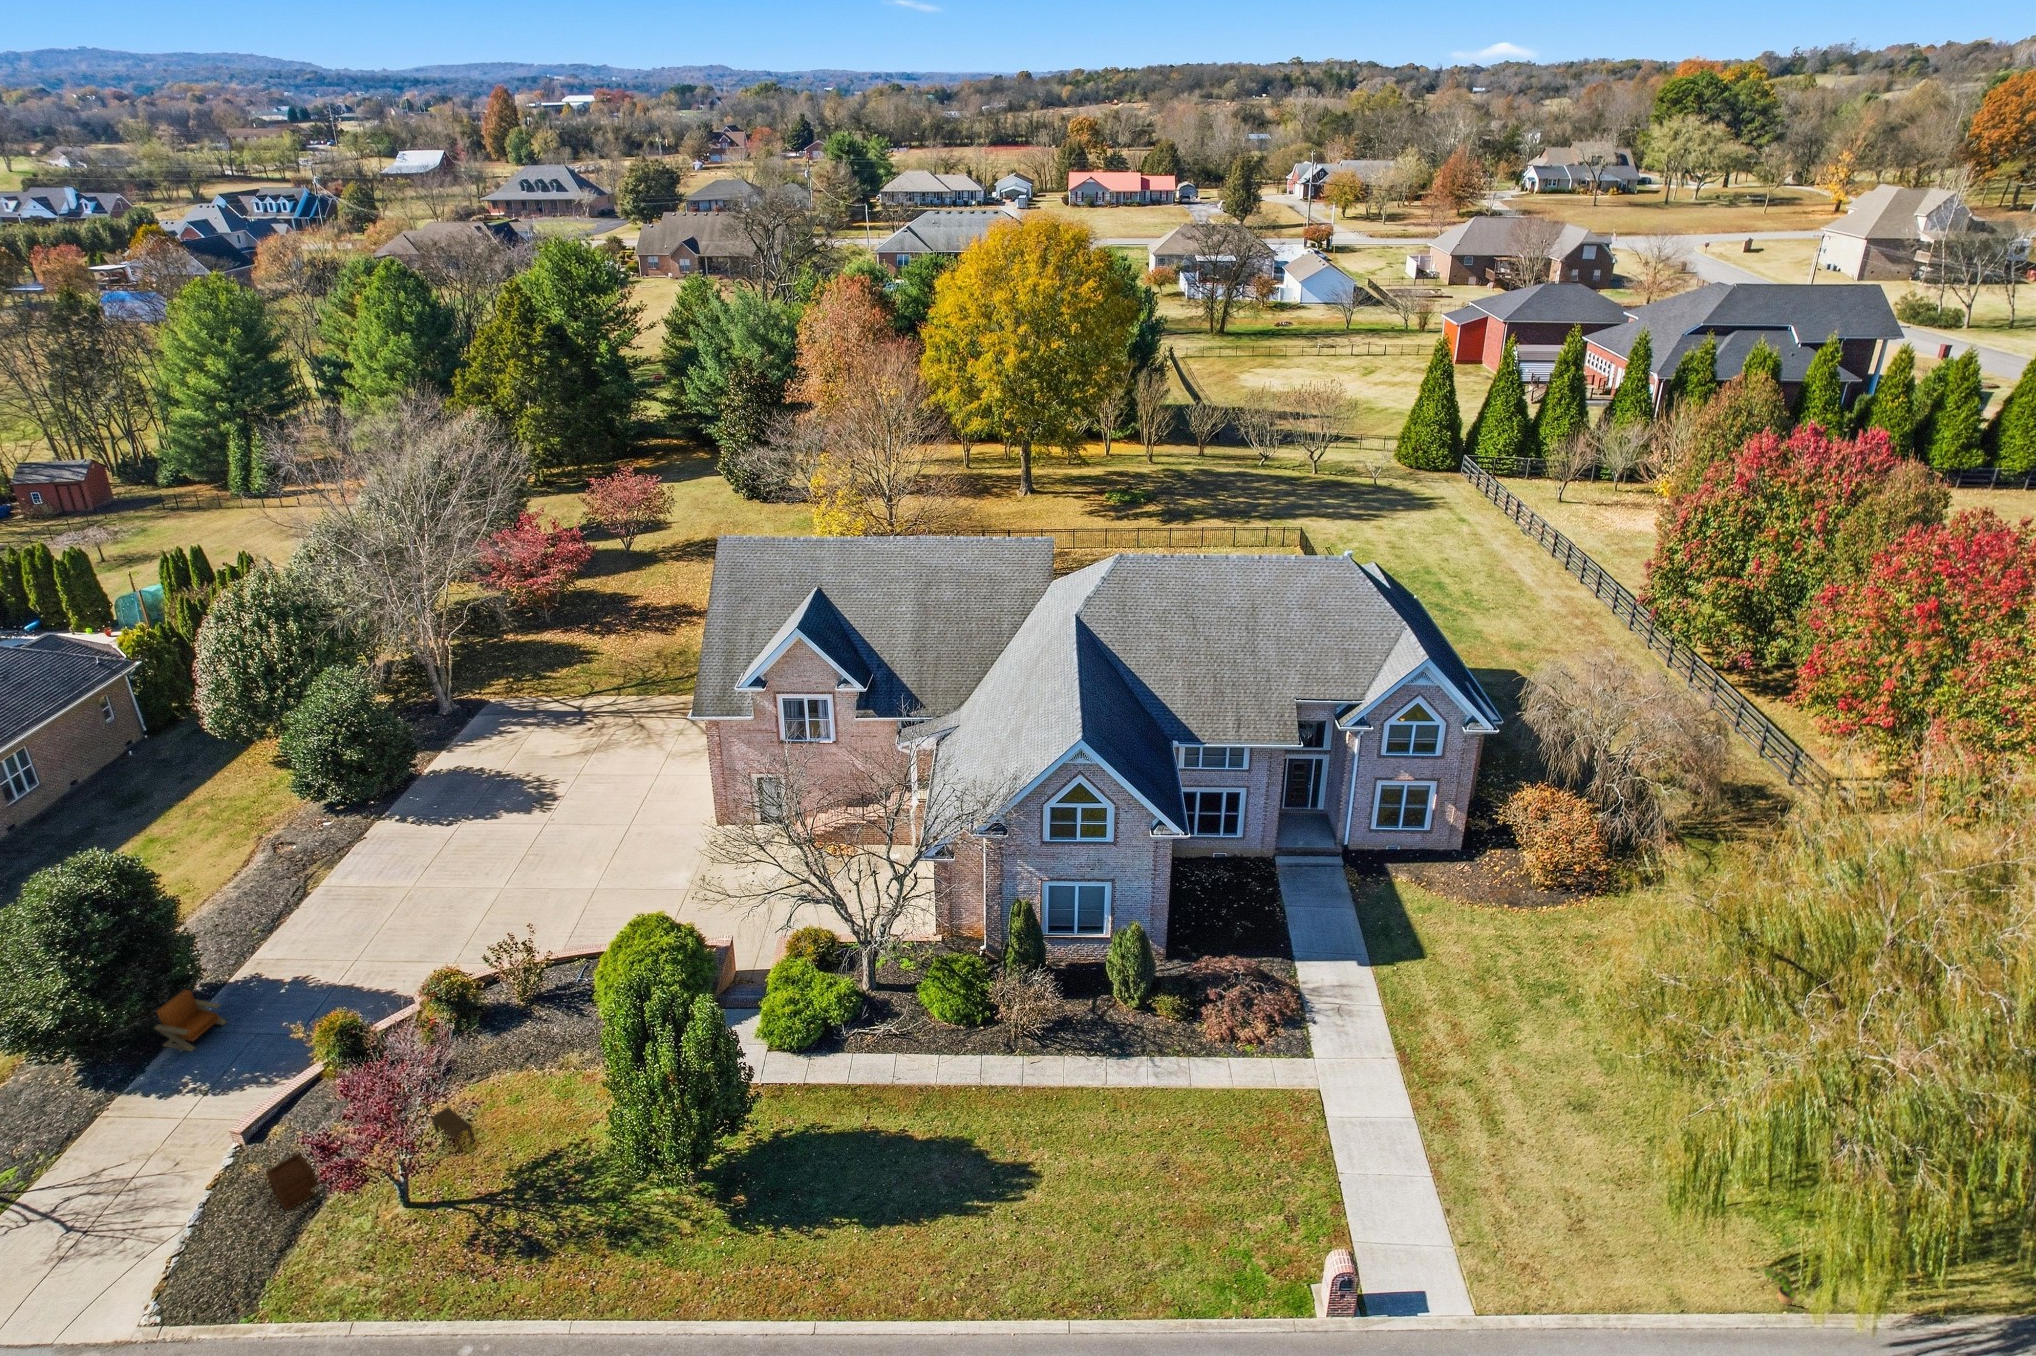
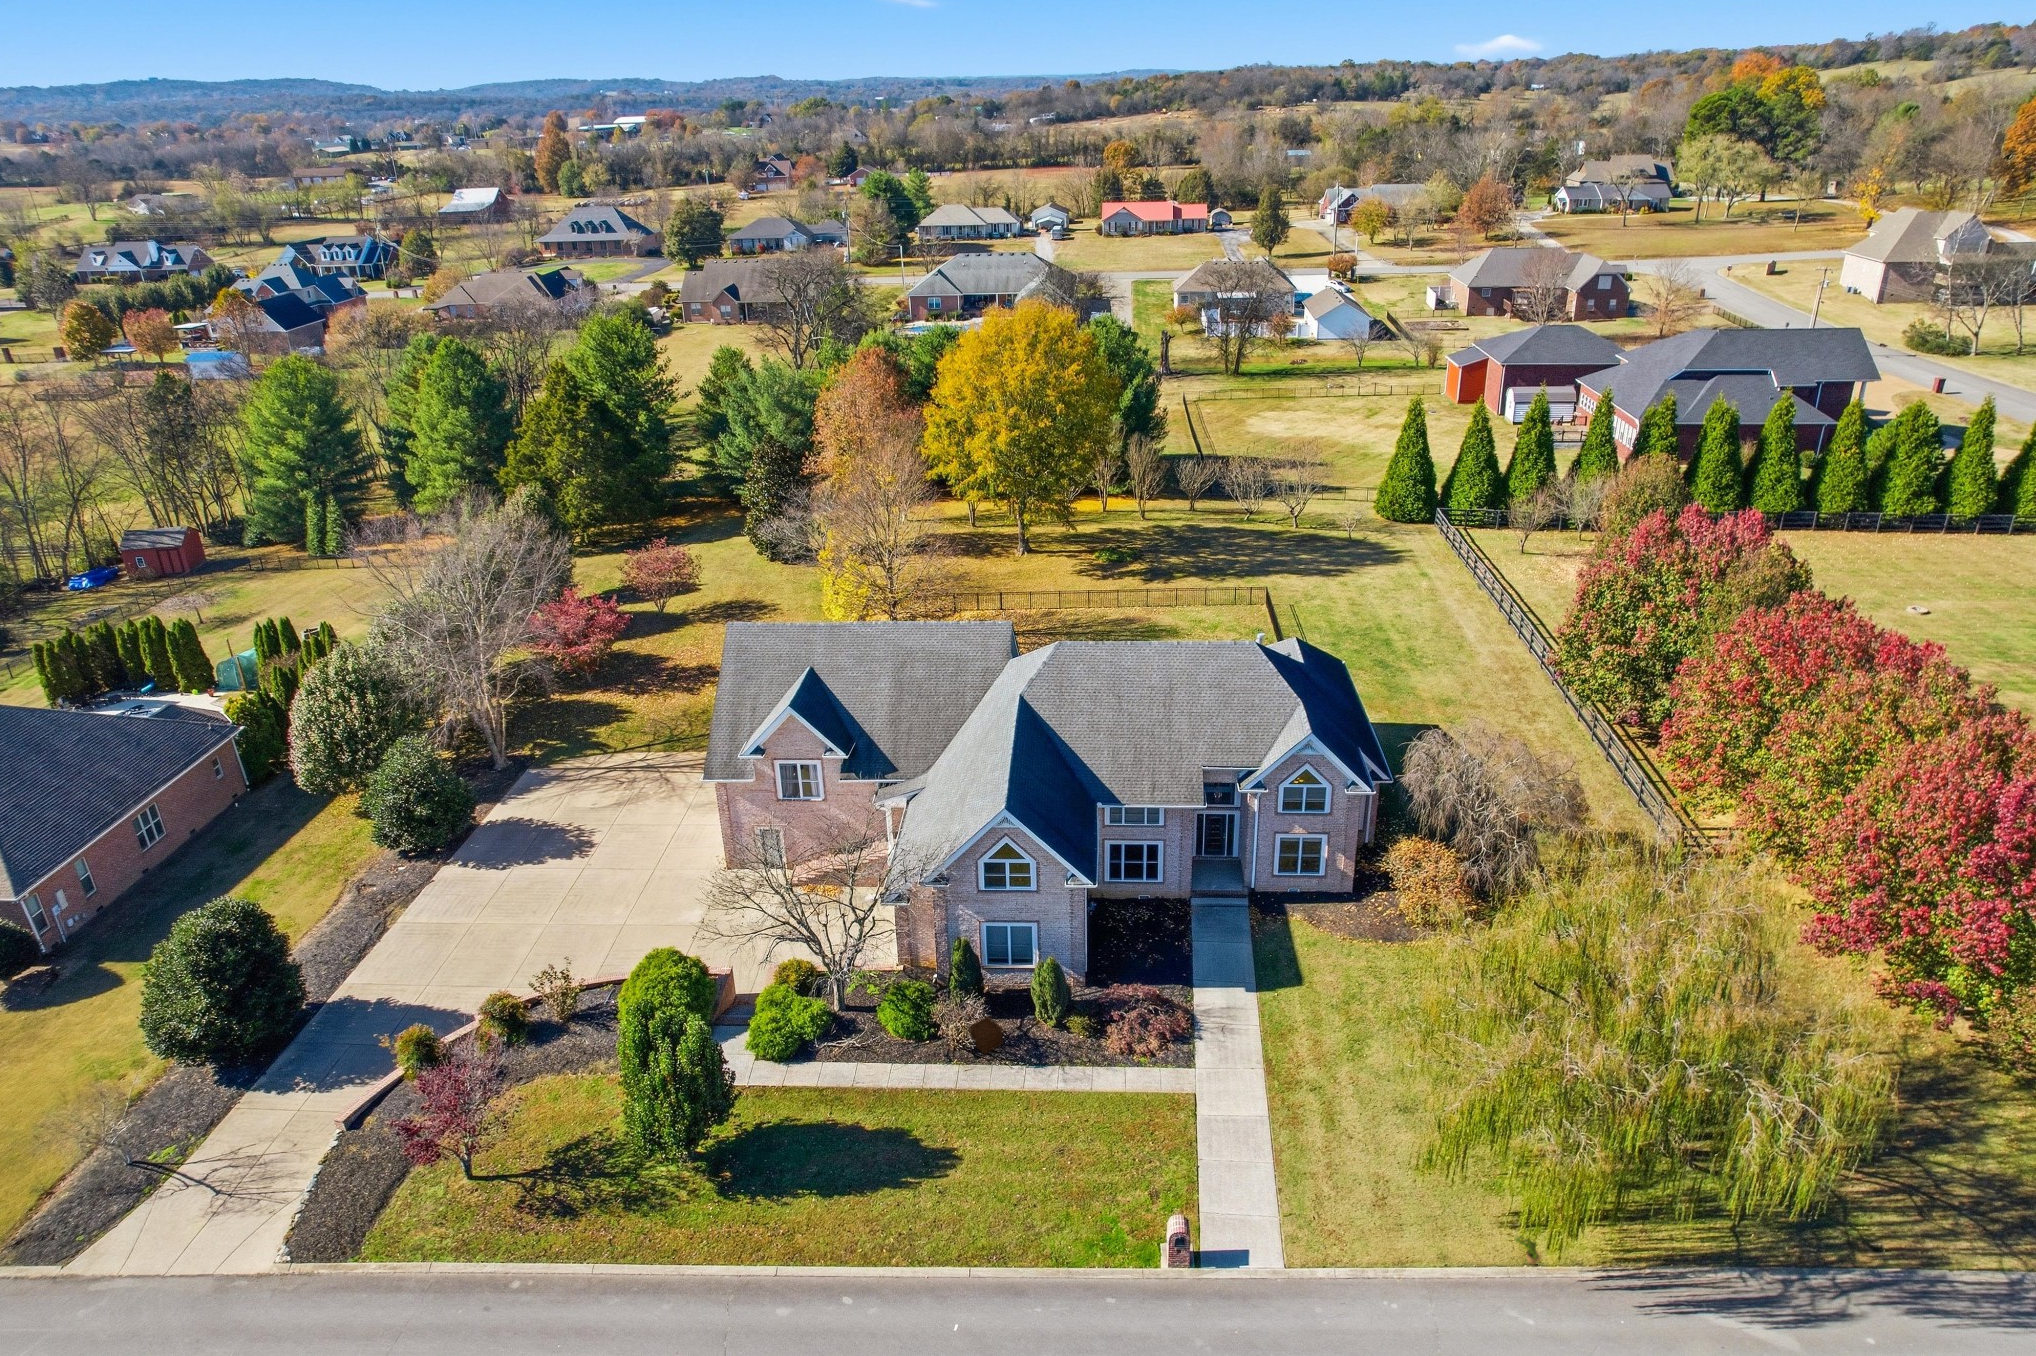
lounge chair: present [155,990,226,1052] -> none [272,1008,328,1058]
bench: present [431,1107,475,1153] -> none [488,1101,523,1139]
wooden crate: present [266,1153,319,1211] -> present [970,1016,1003,1054]

